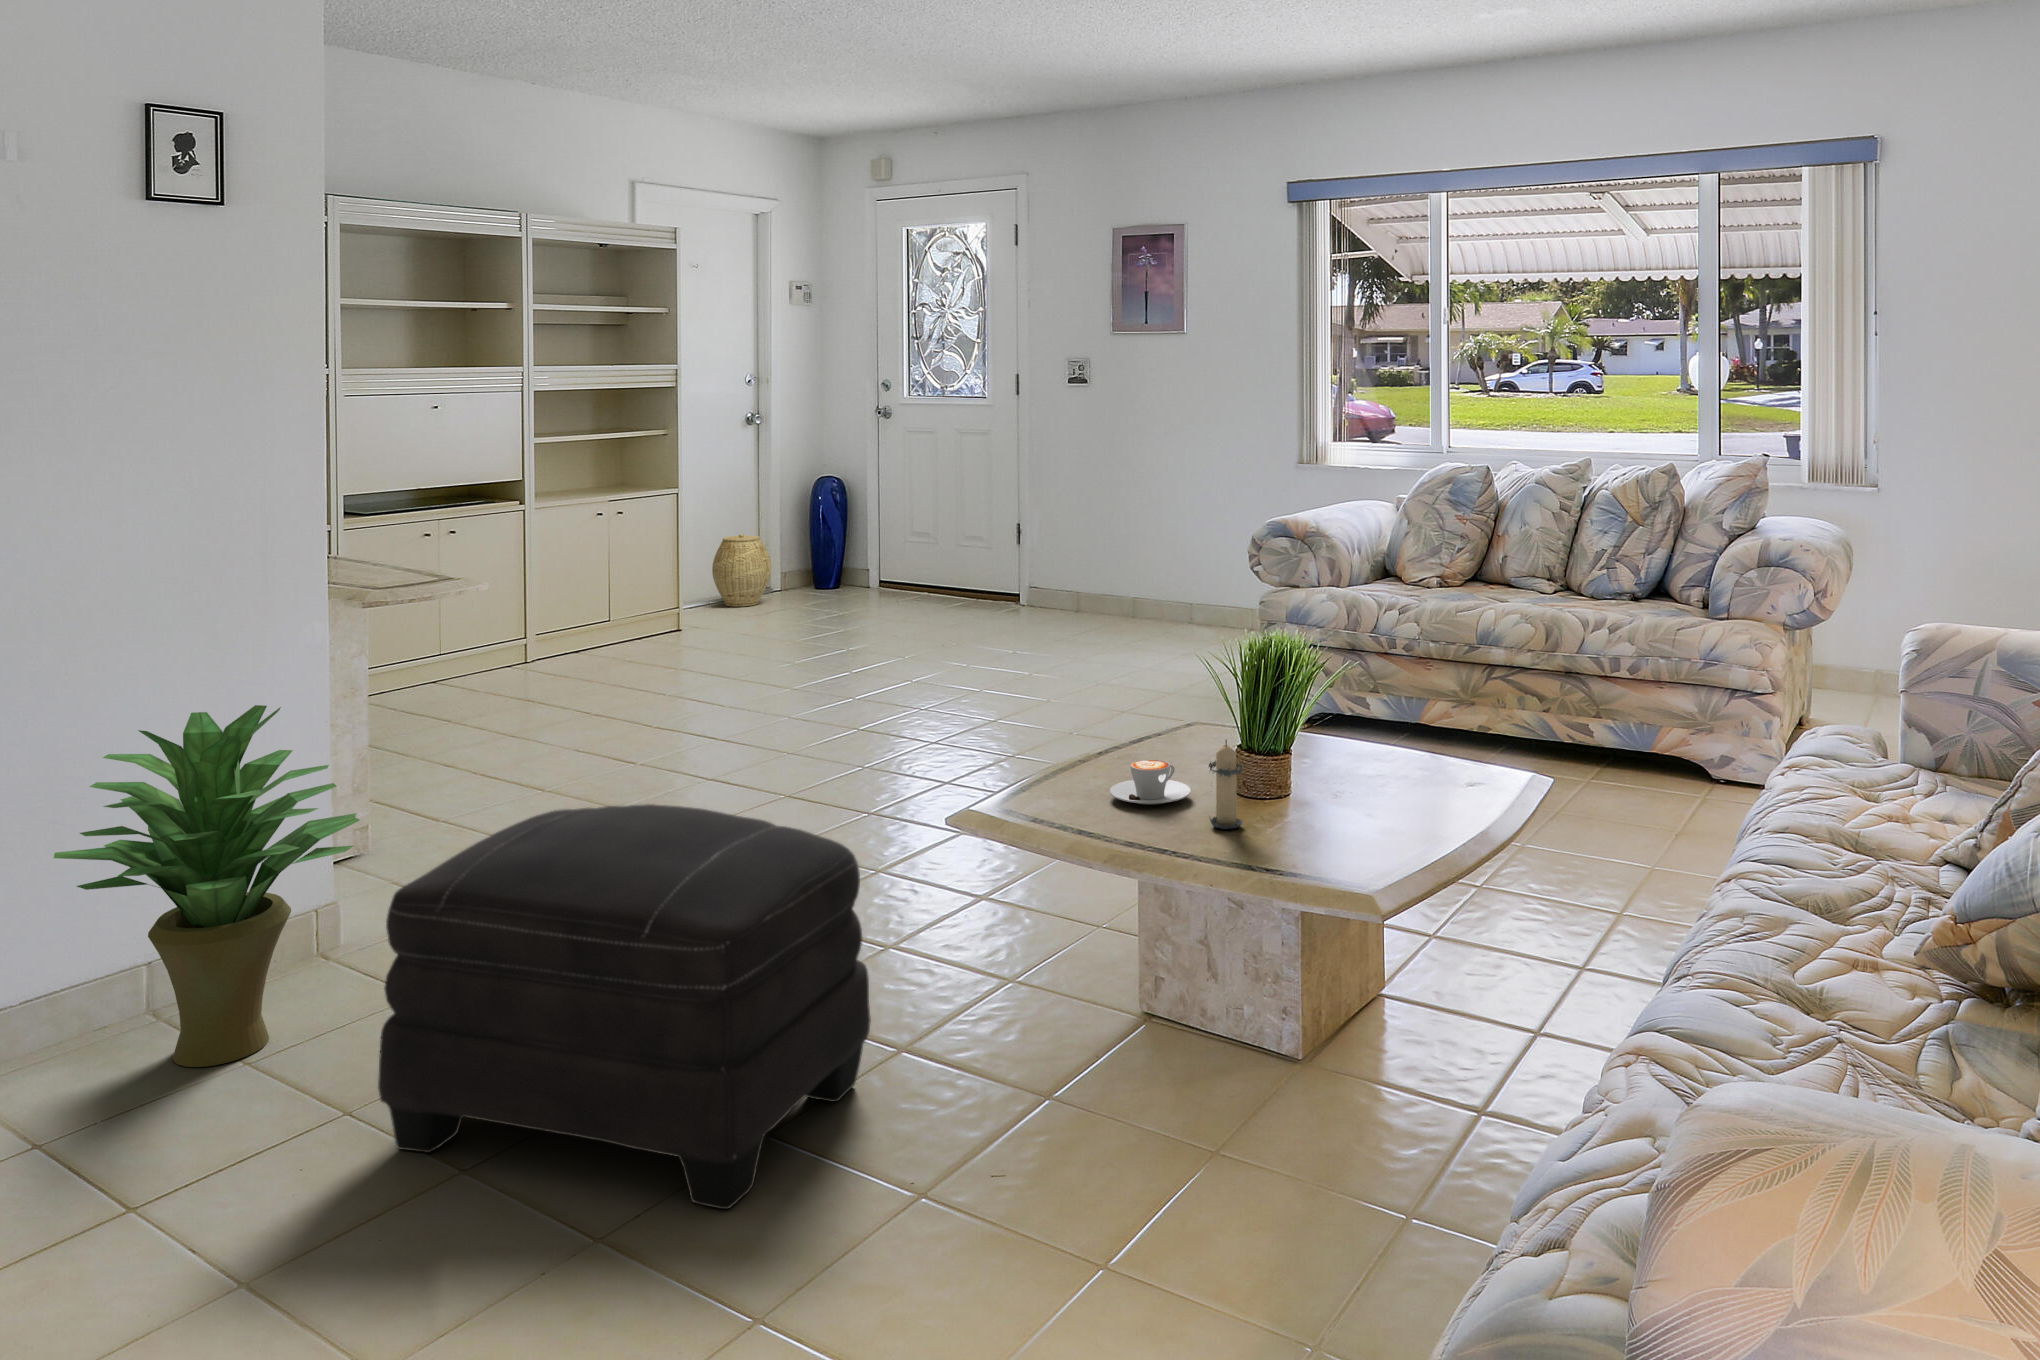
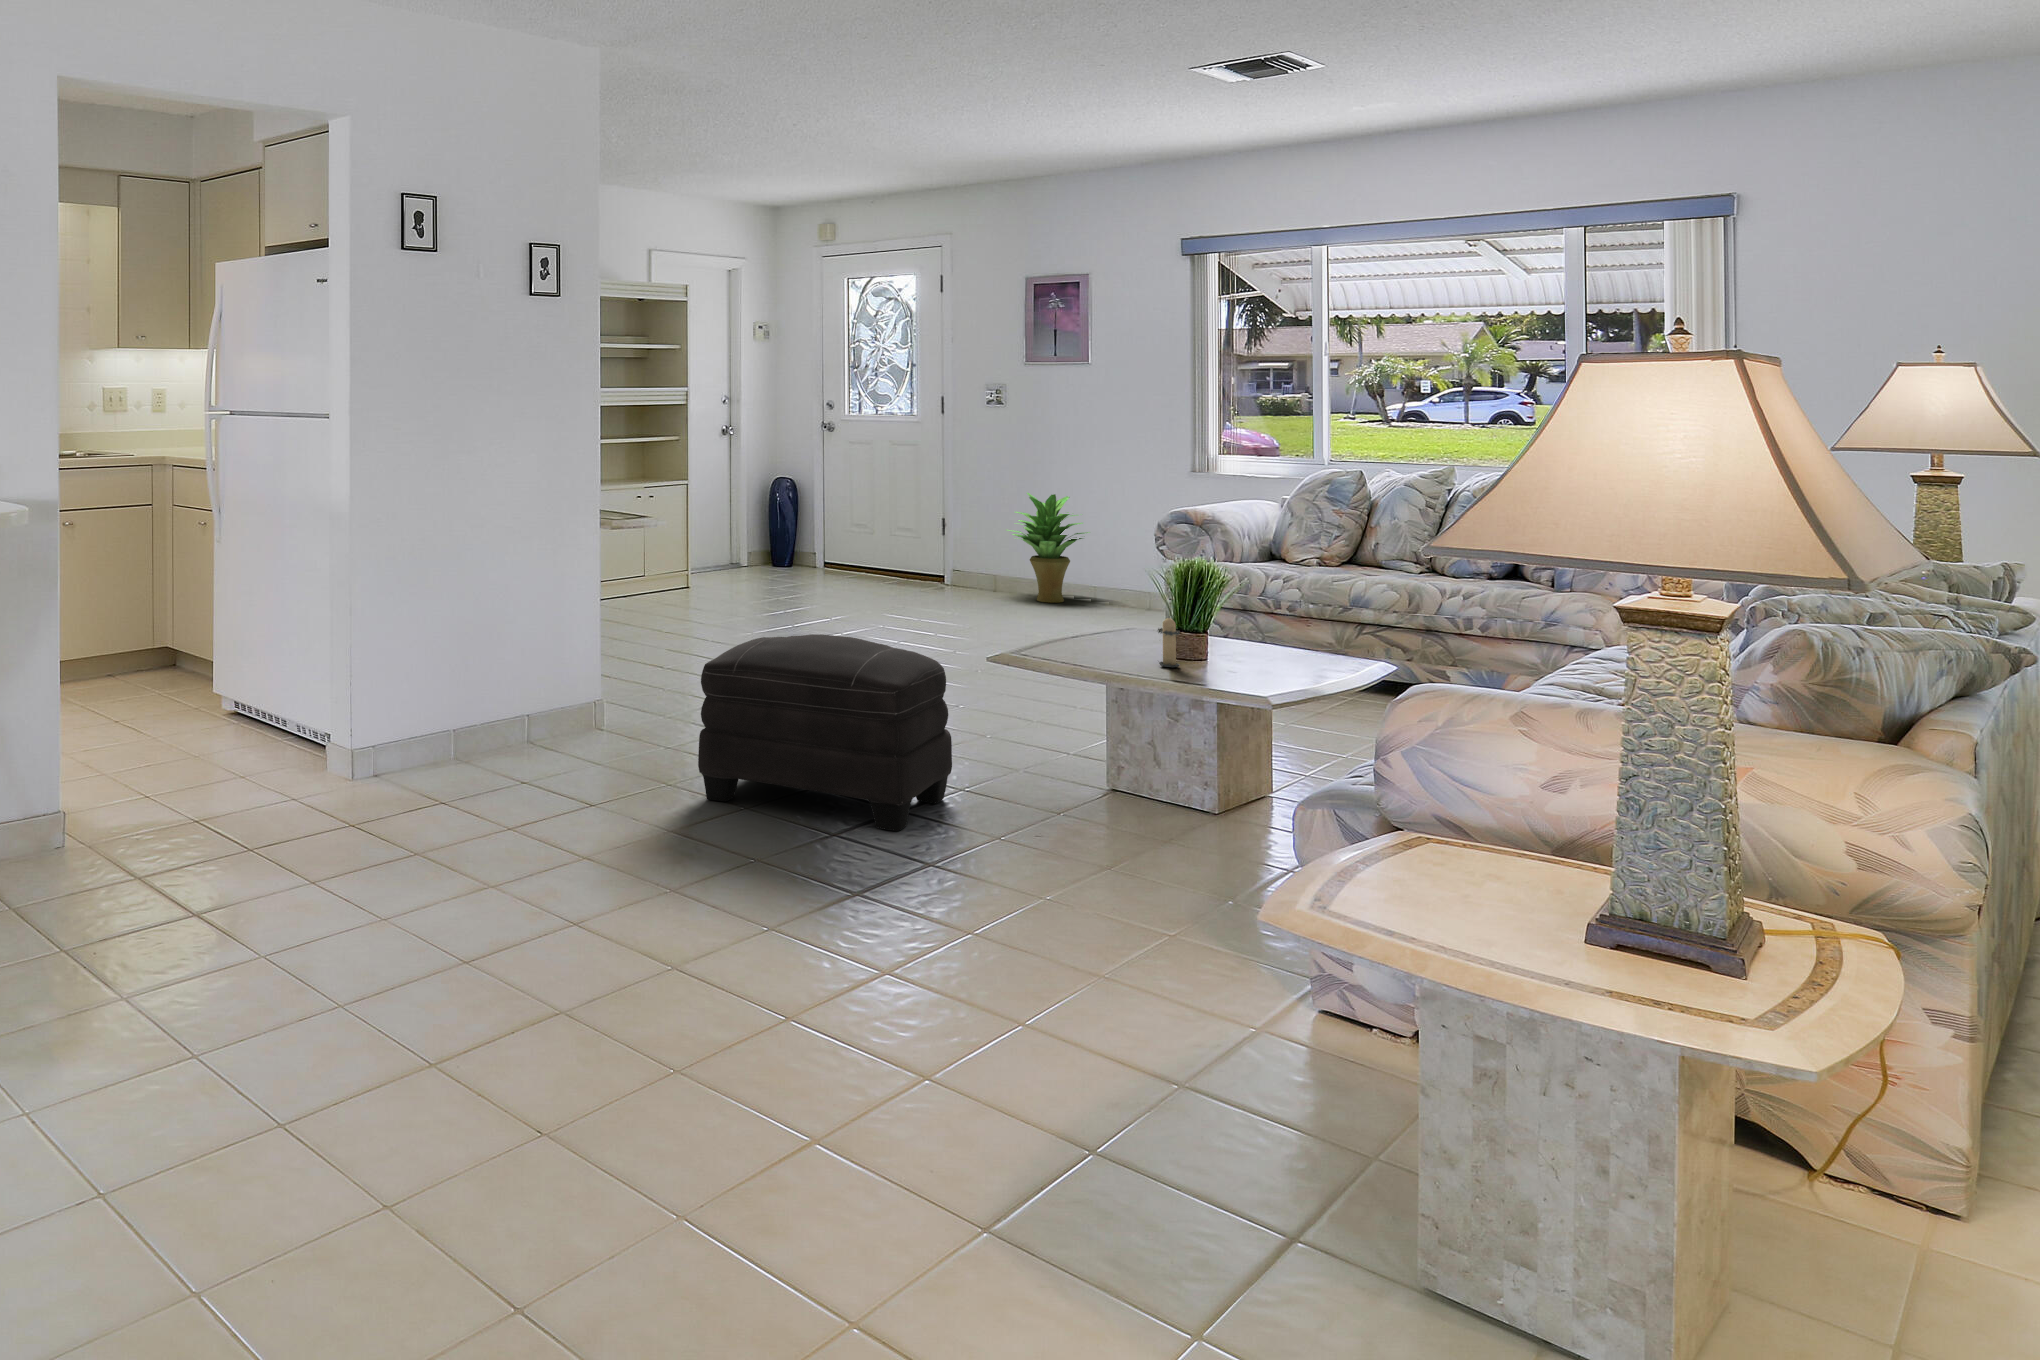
woven basket: present [712,534,771,606] -> none [699,519,744,575]
potted plant: present [54,705,360,1067] -> present [1008,493,1090,603]
coffee cup: present [1110,760,1191,805] -> none [1090,632,1143,657]

